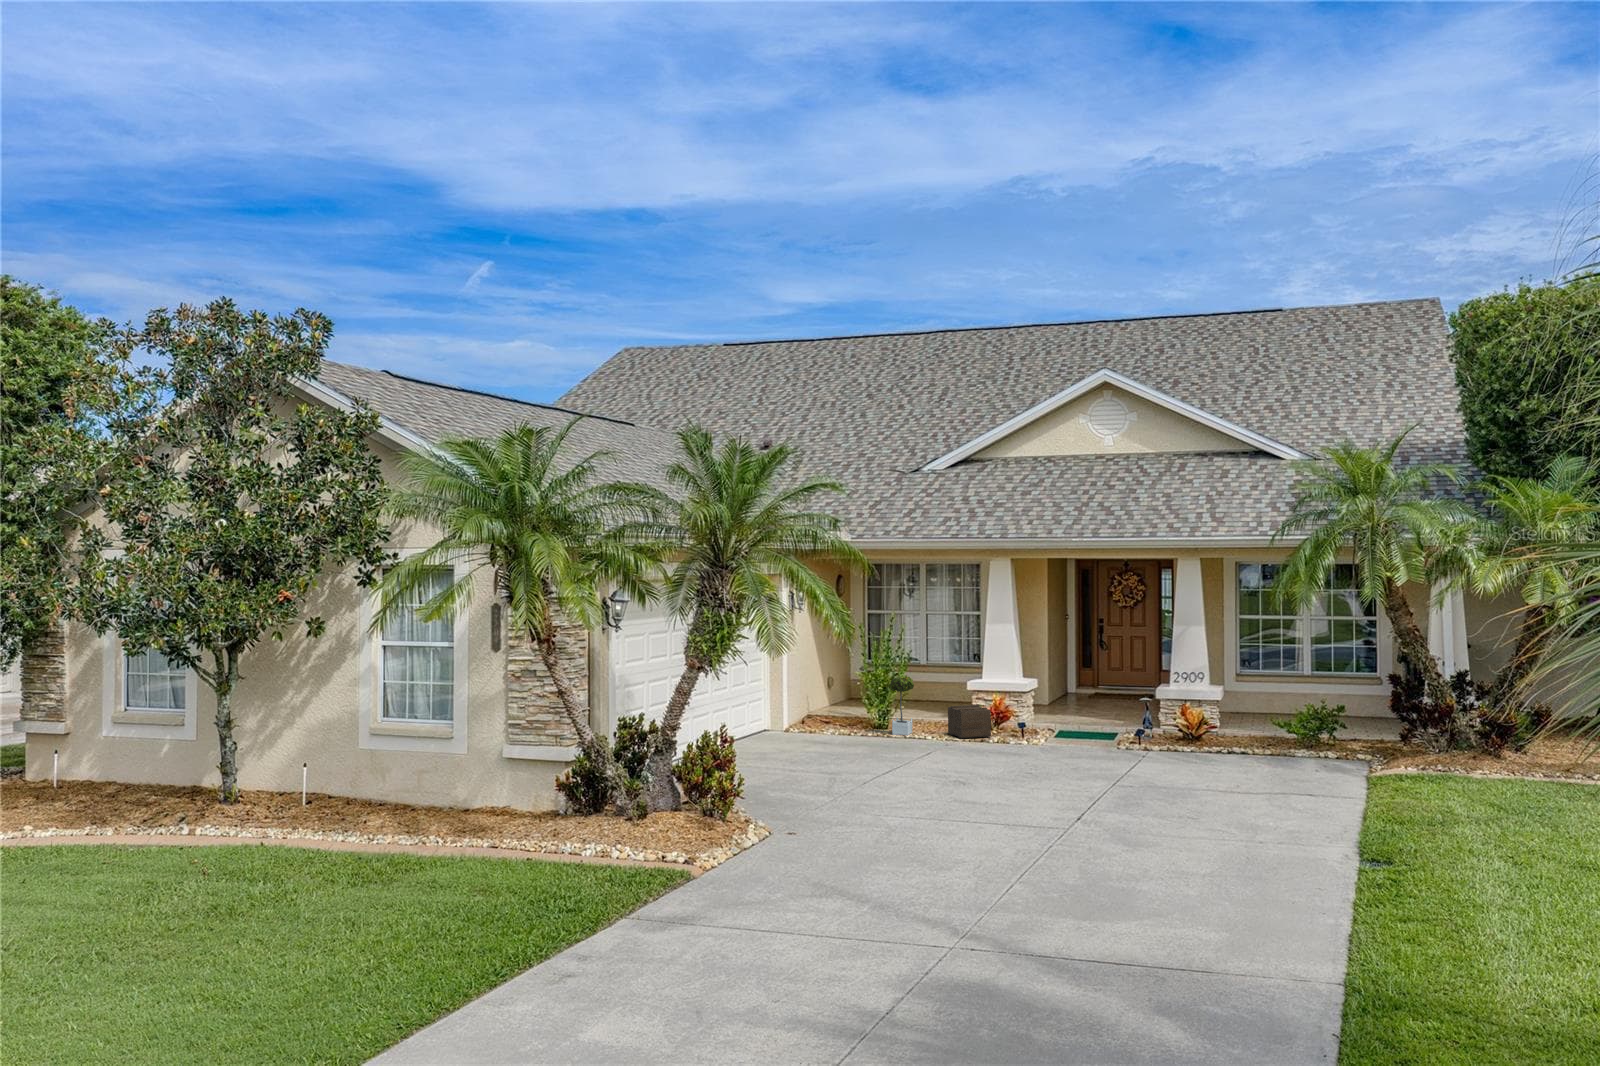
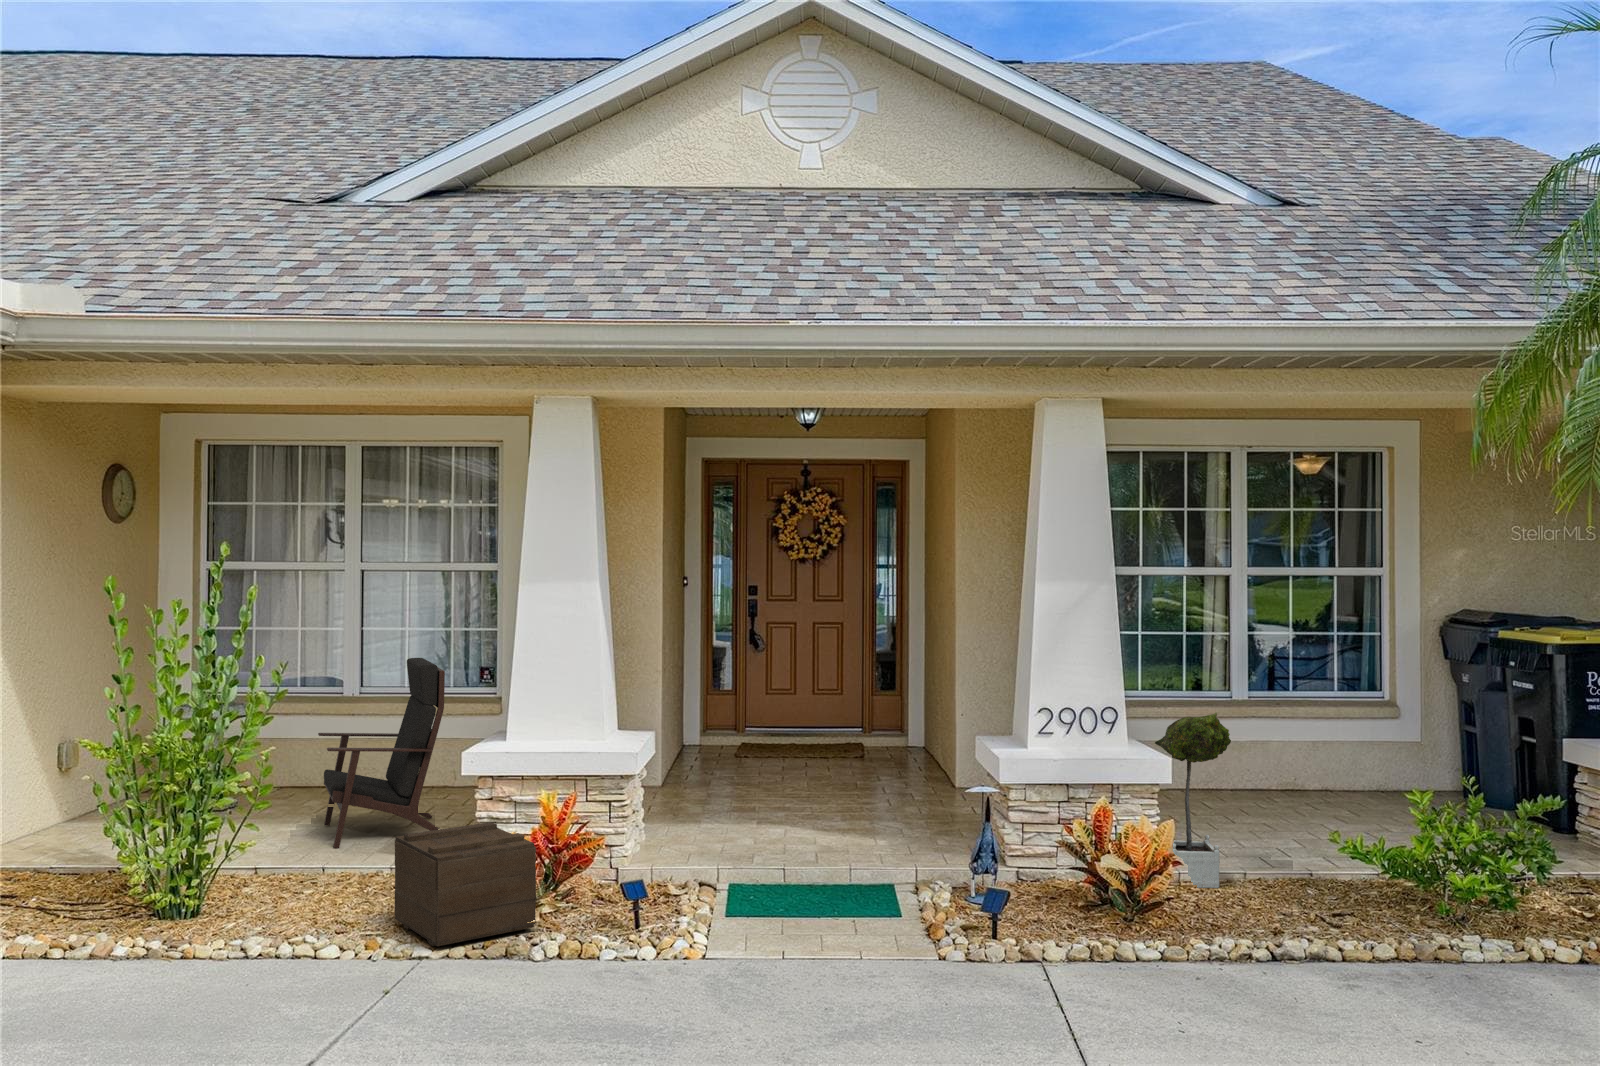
lounge chair: none [915,650,964,719] -> present [318,658,445,848]
potted tree: present [890,675,914,735] -> present [1155,713,1231,888]

